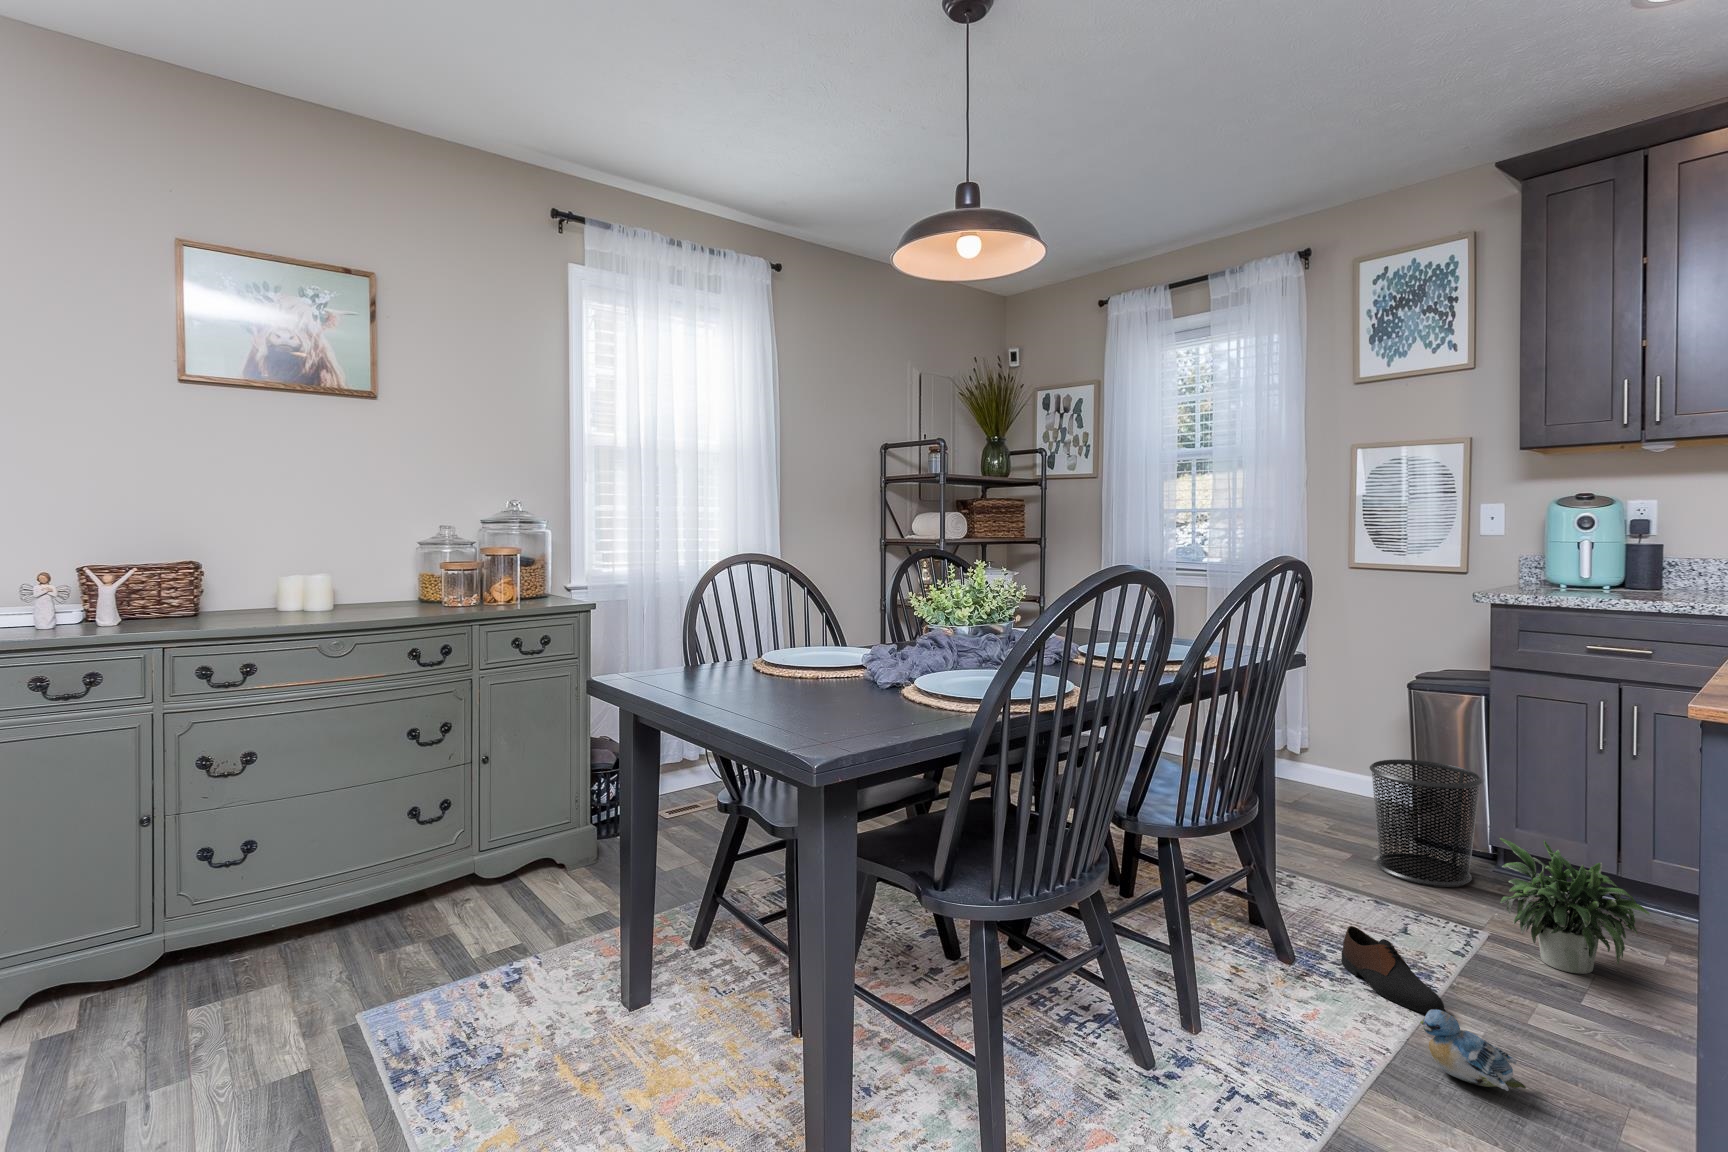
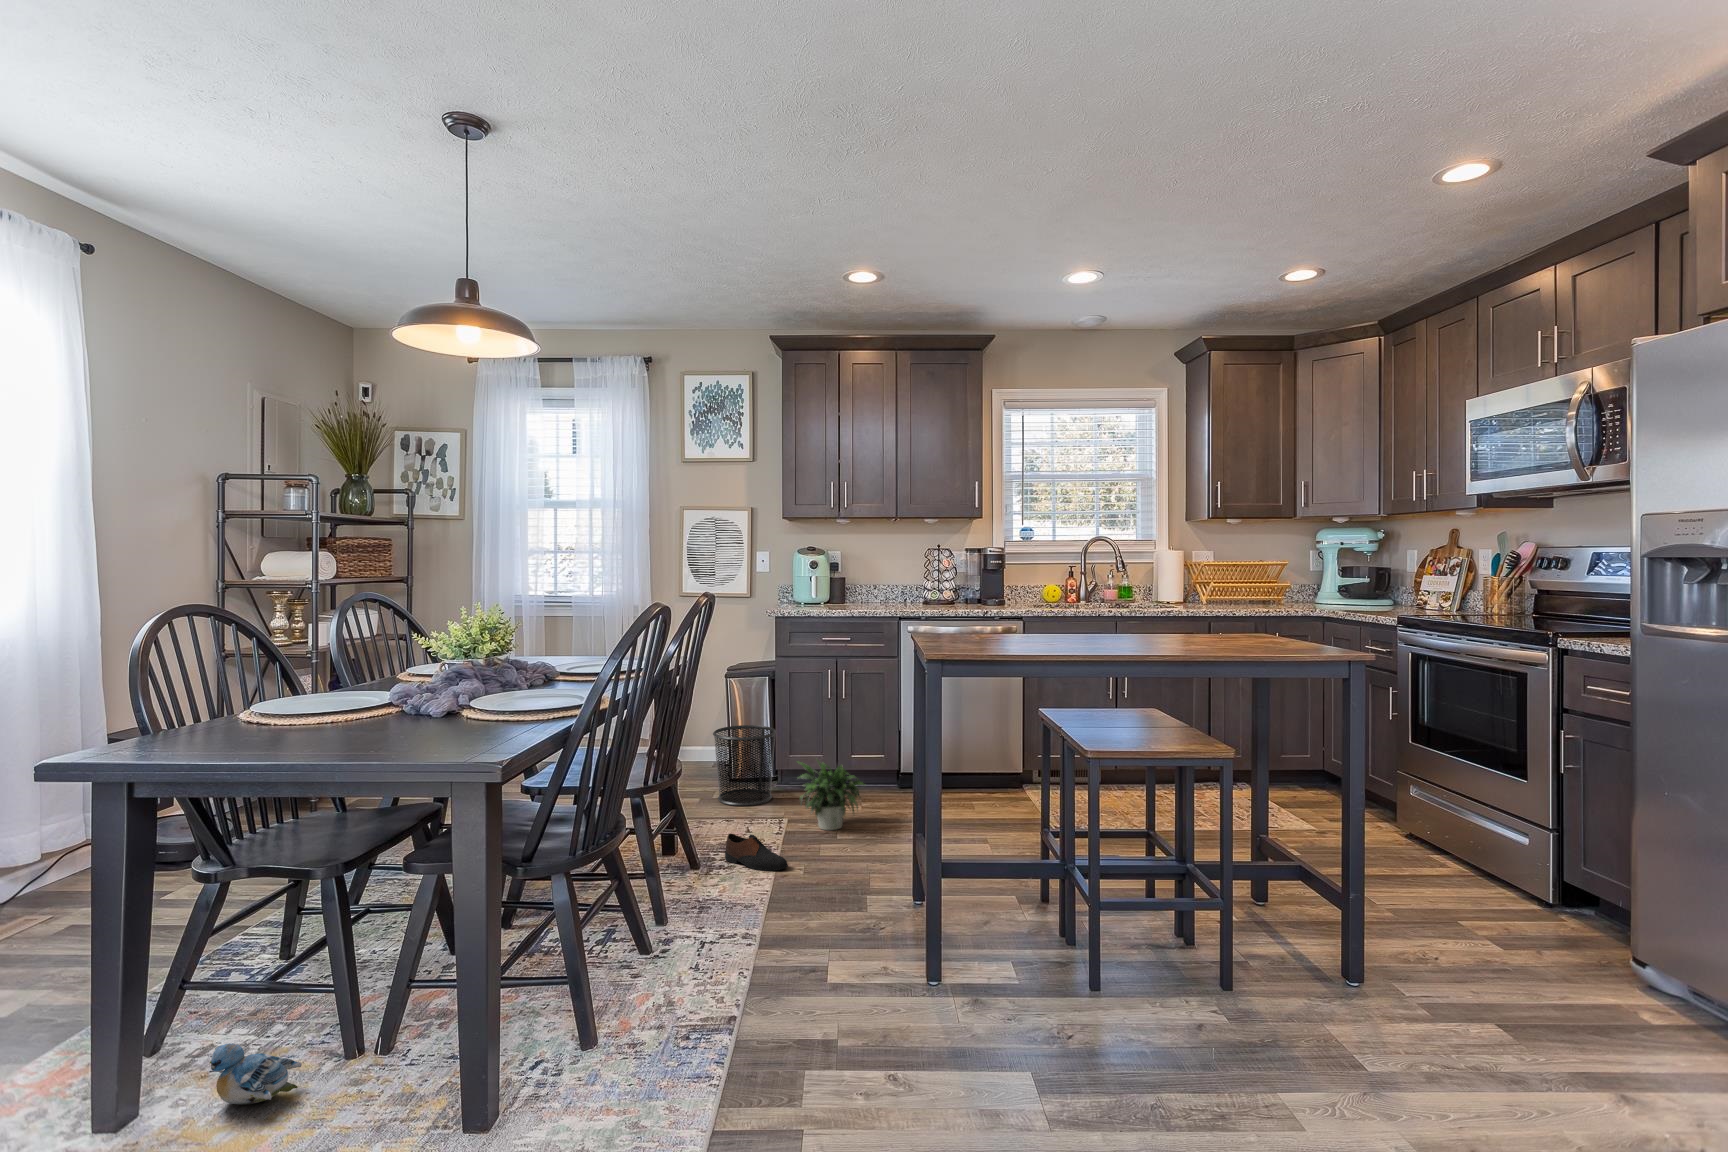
plush toy: present [1420,1009,1526,1091] -> present [210,1043,302,1104]

